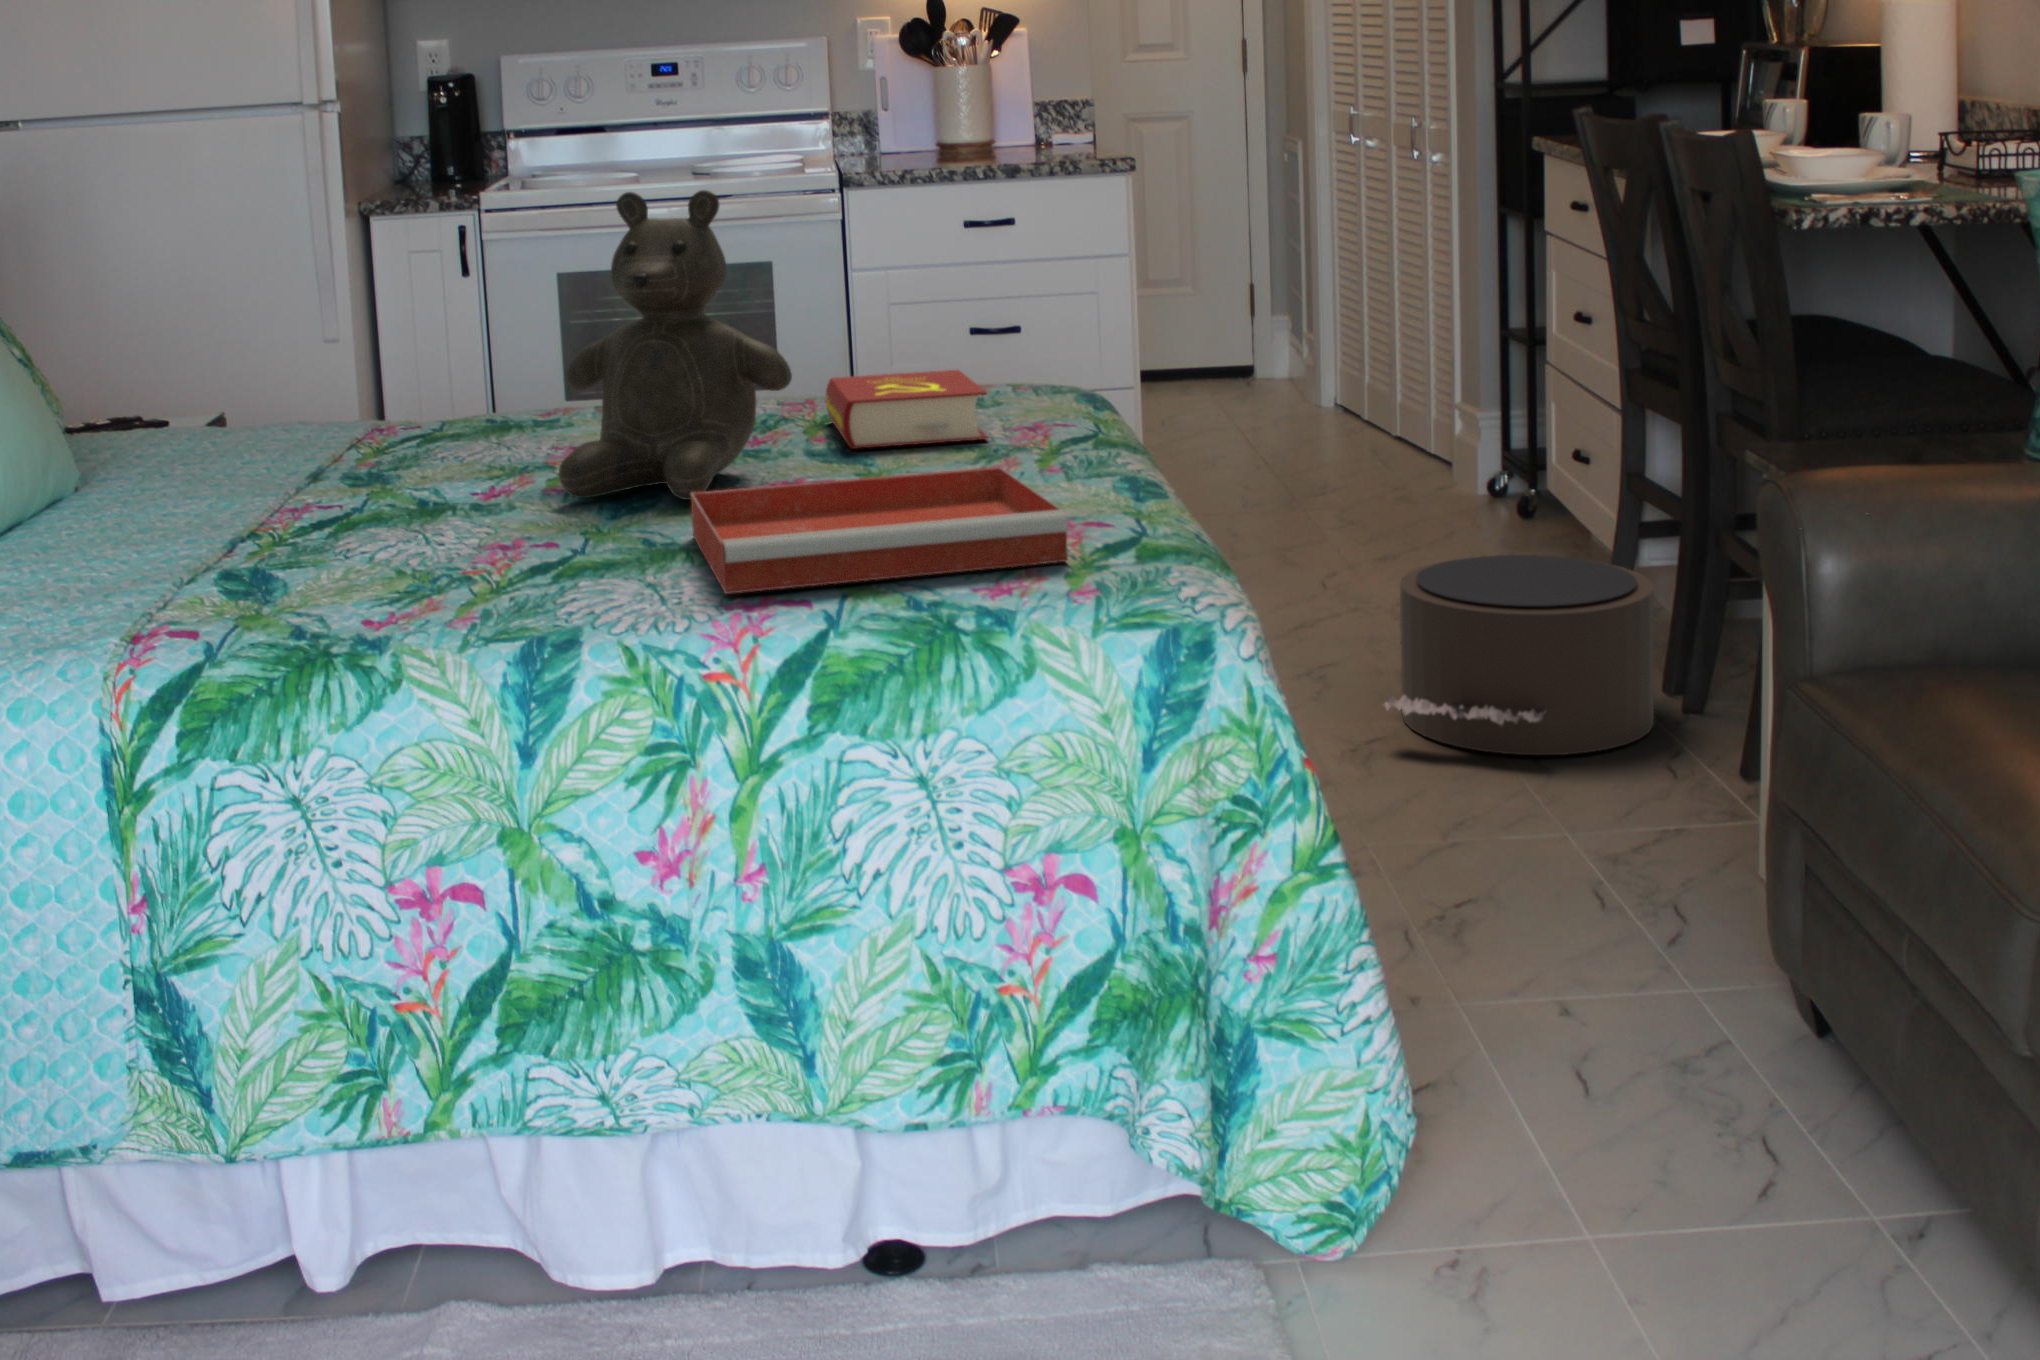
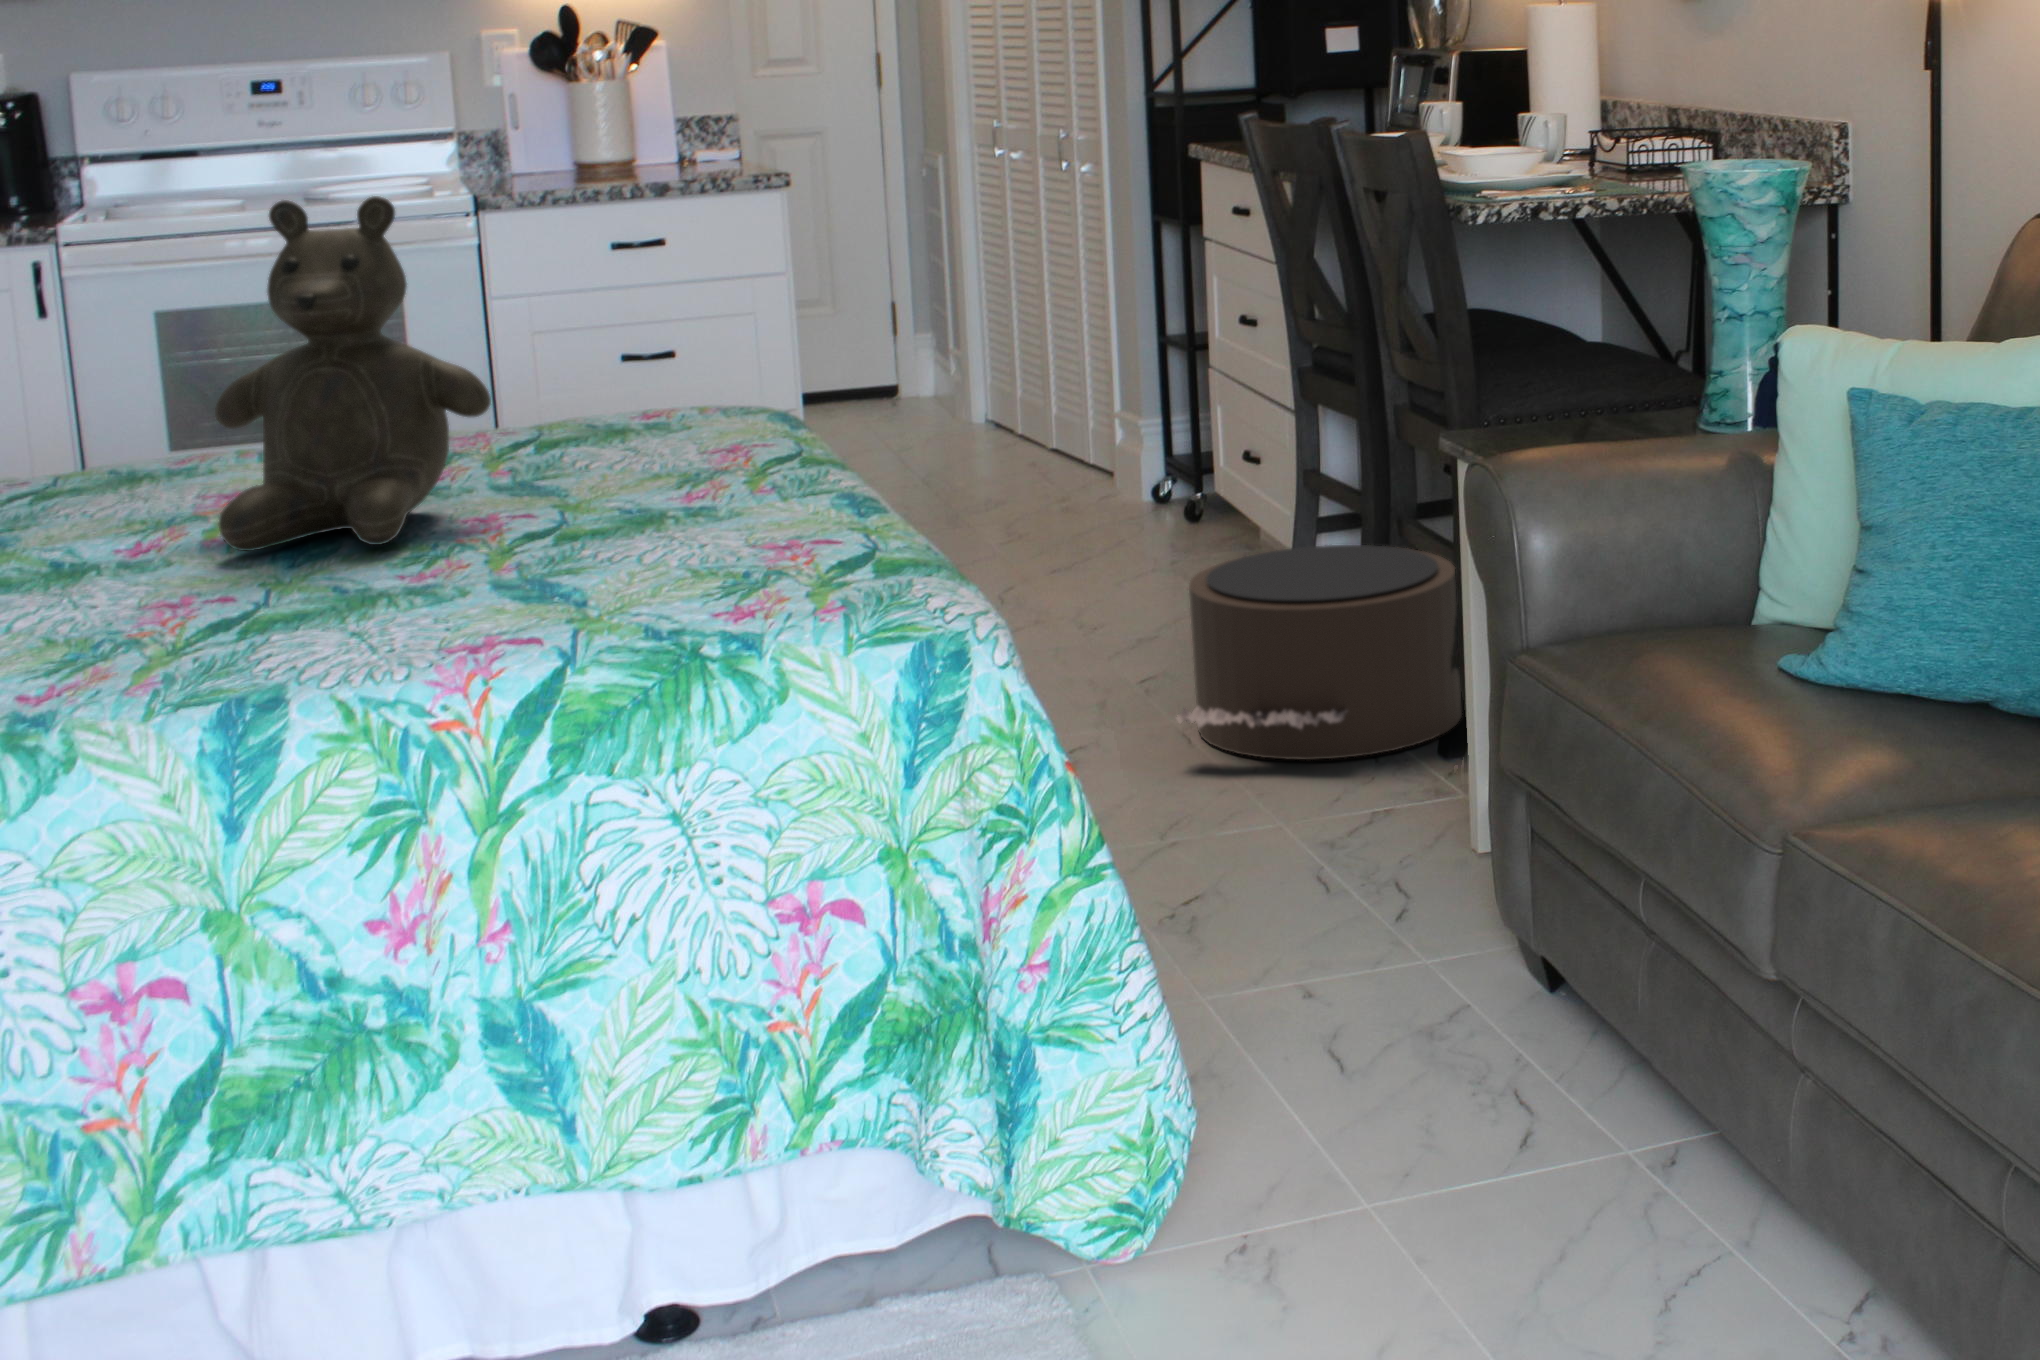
book: present [826,370,988,449] -> none [524,380,720,476]
tray: present [690,467,1069,594] -> none [387,487,820,642]

